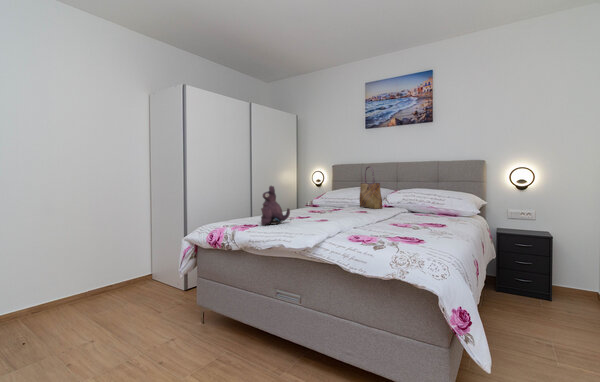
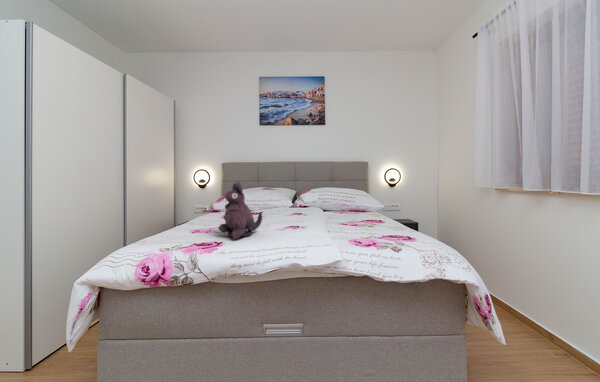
tote bag: present [359,166,383,209] -> none [272,163,303,208]

